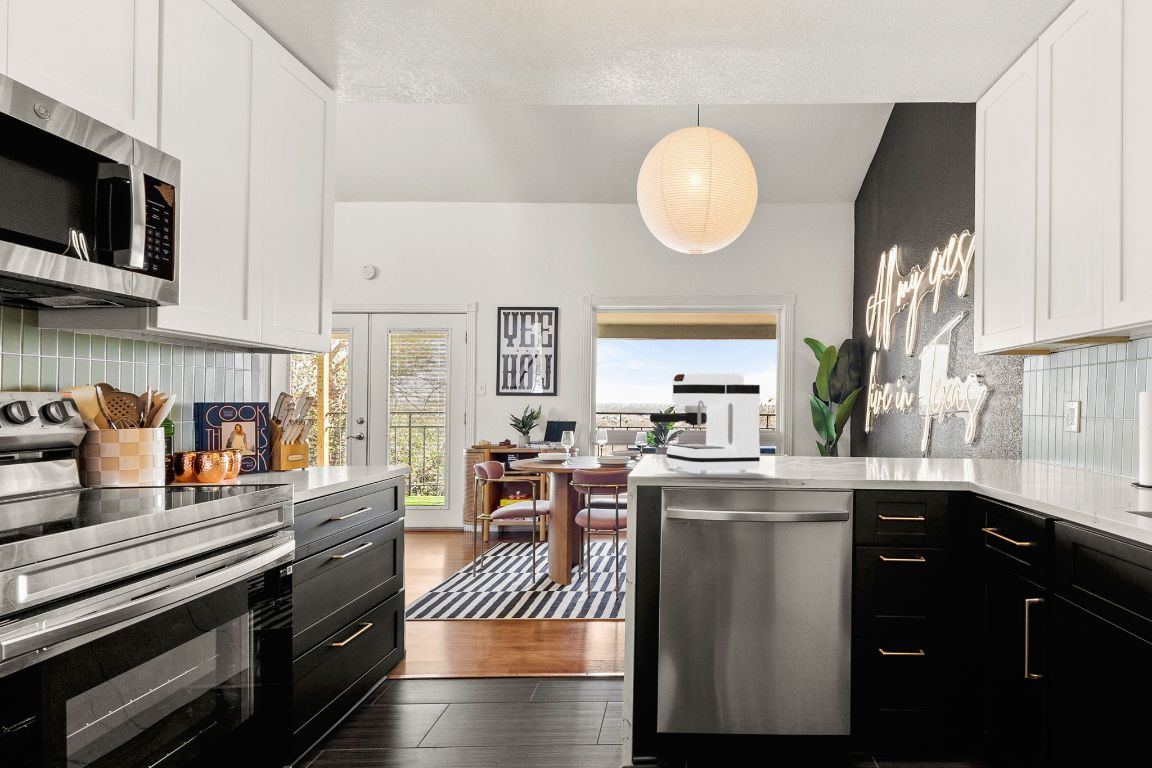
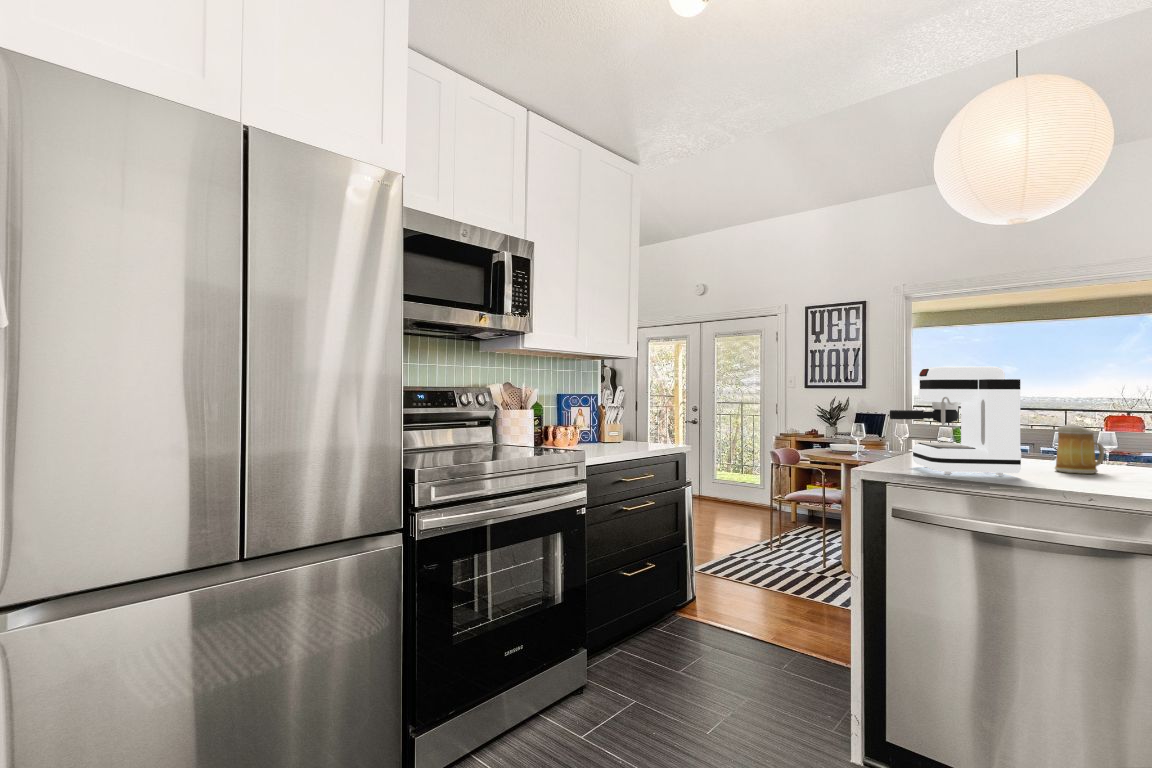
mug: none [774,425,810,468] -> present [1055,424,1105,474]

